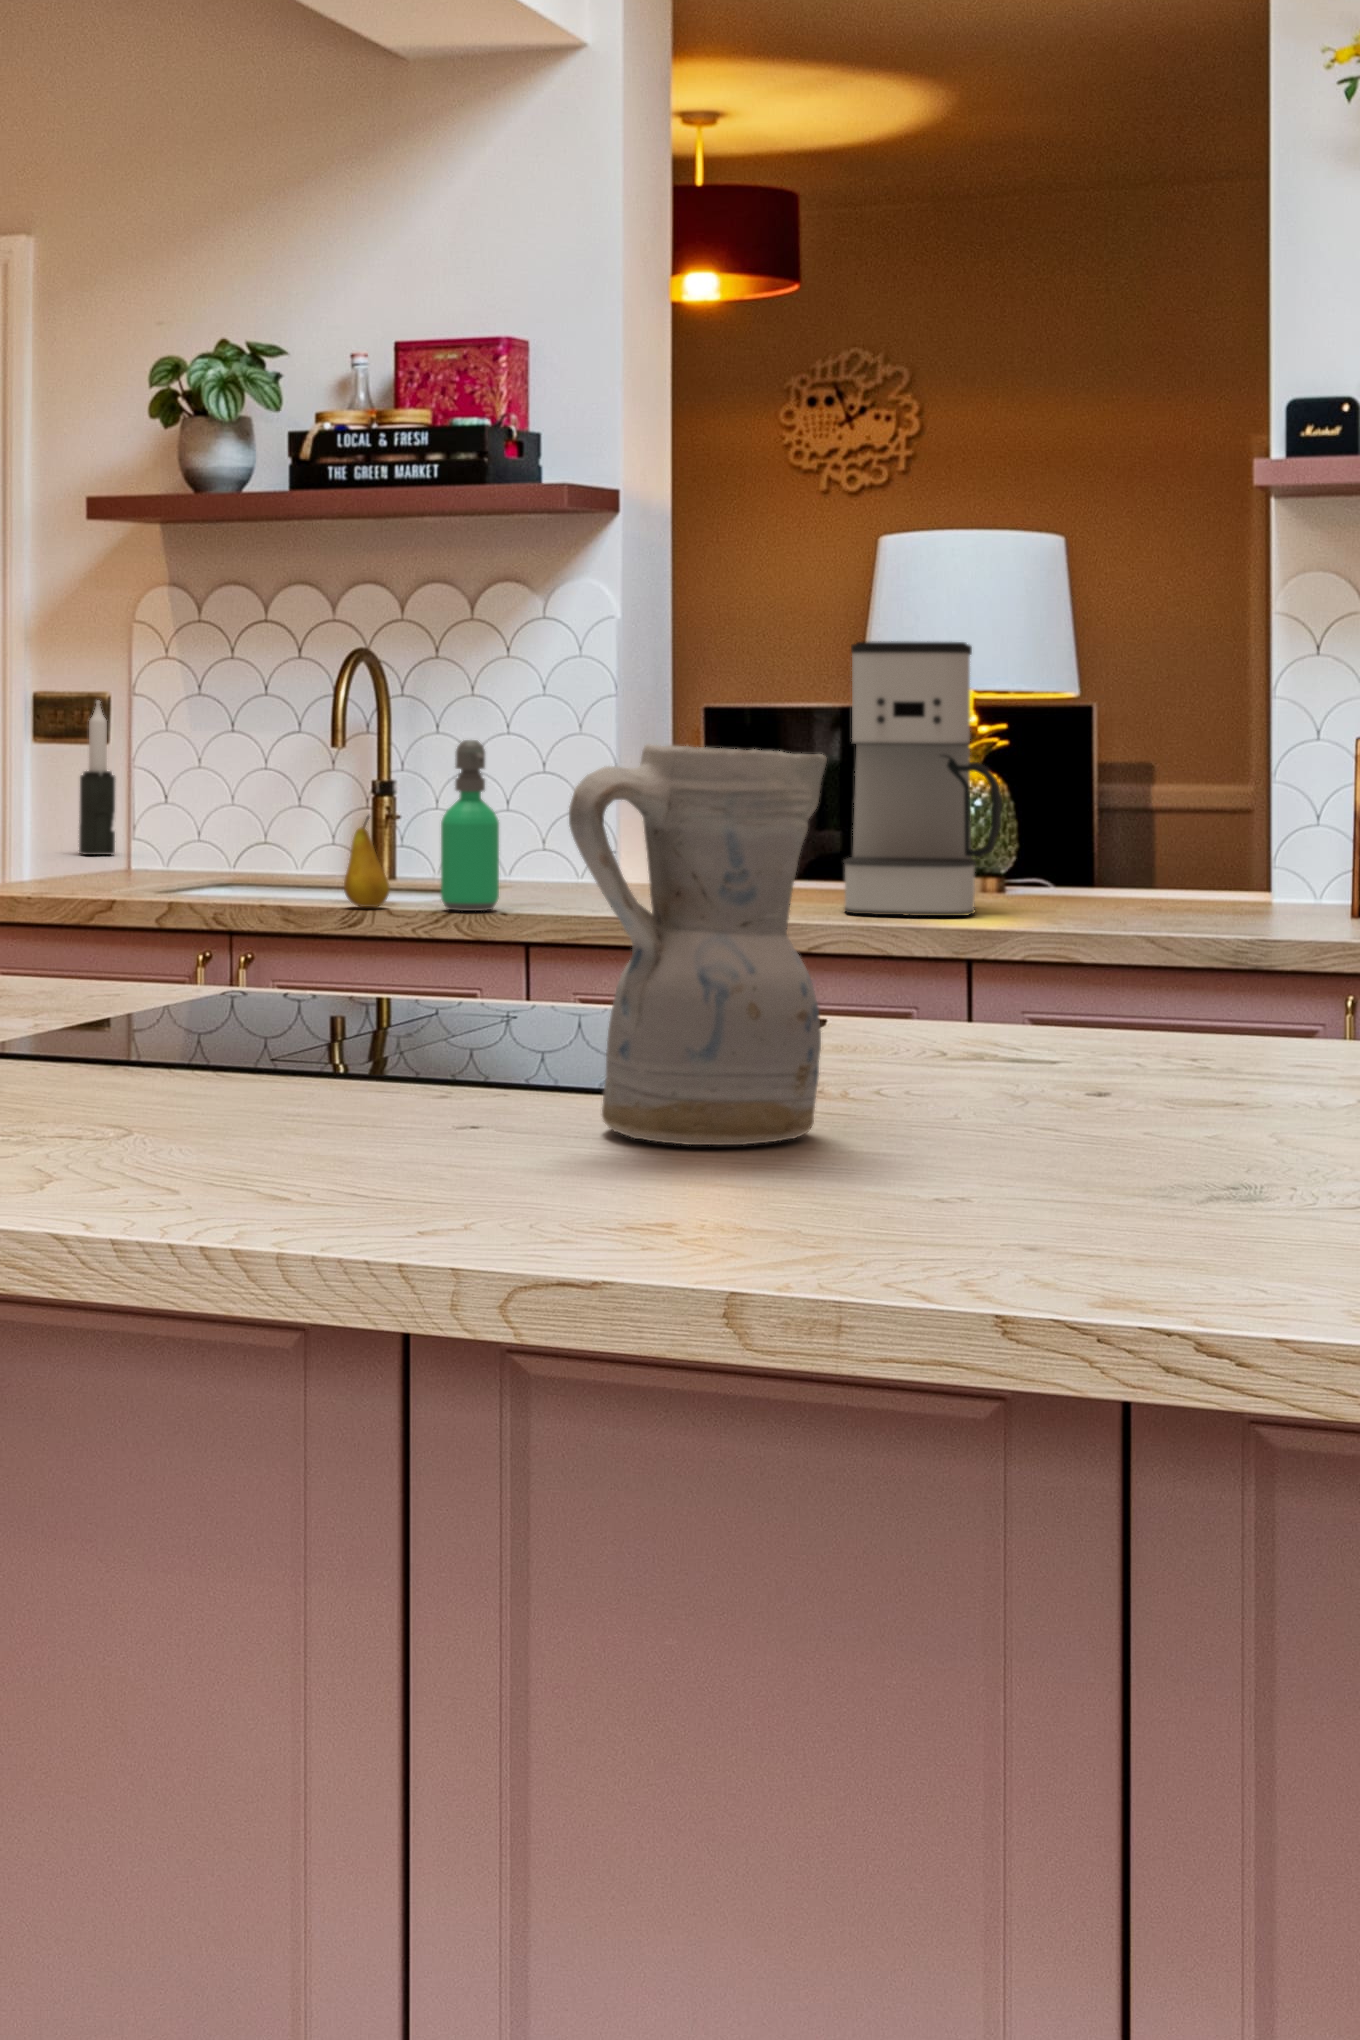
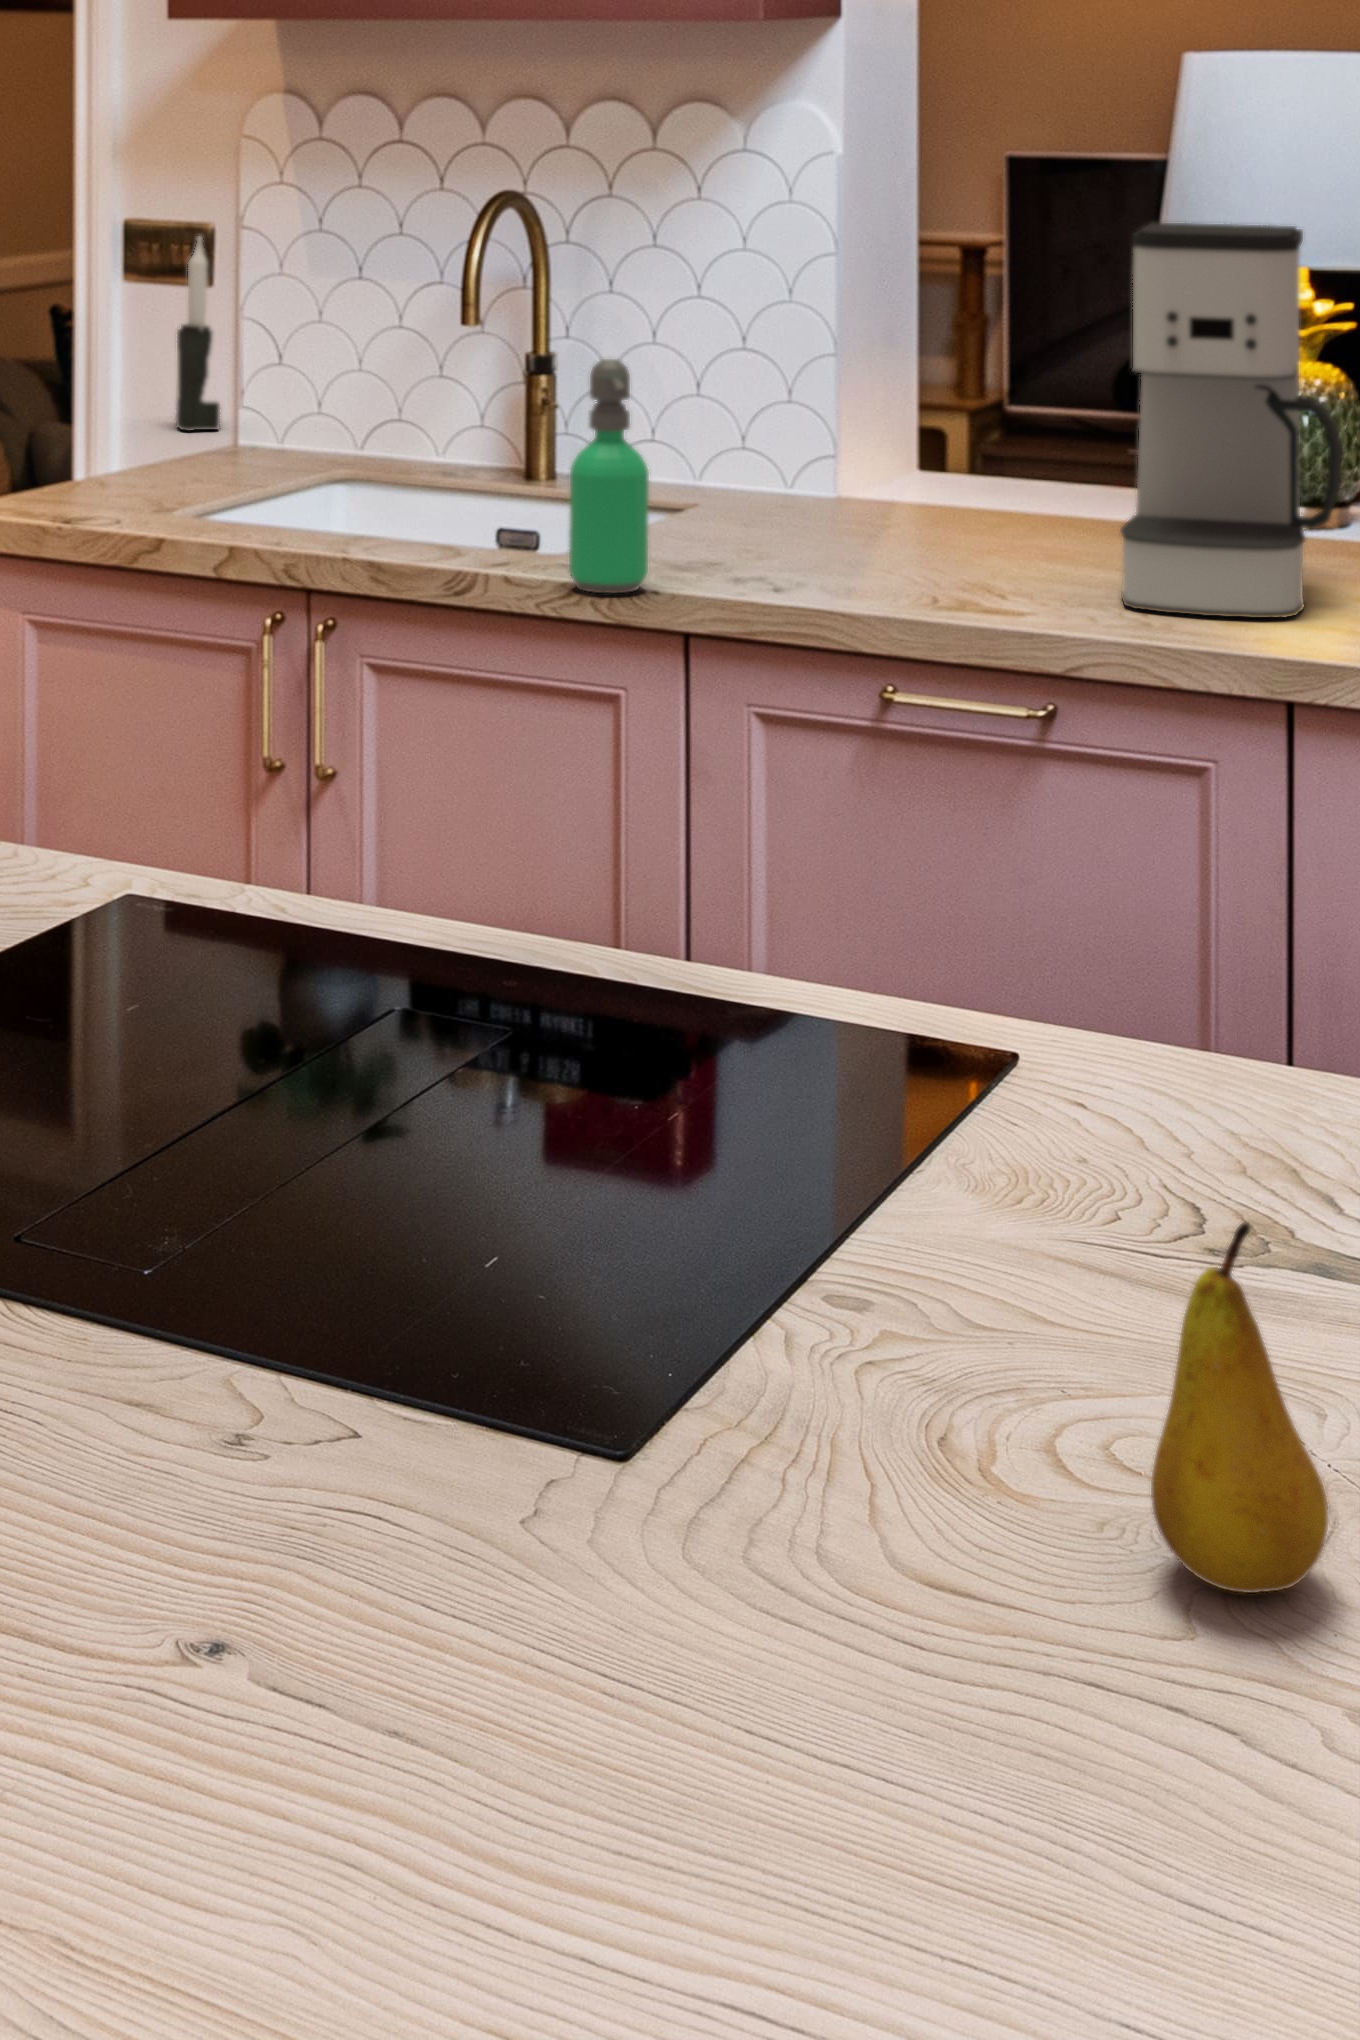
ceramic pitcher: present [569,744,827,1145] -> none [337,912,895,1870]
fruit: present [344,816,390,907] -> present [1151,1222,1328,1593]

